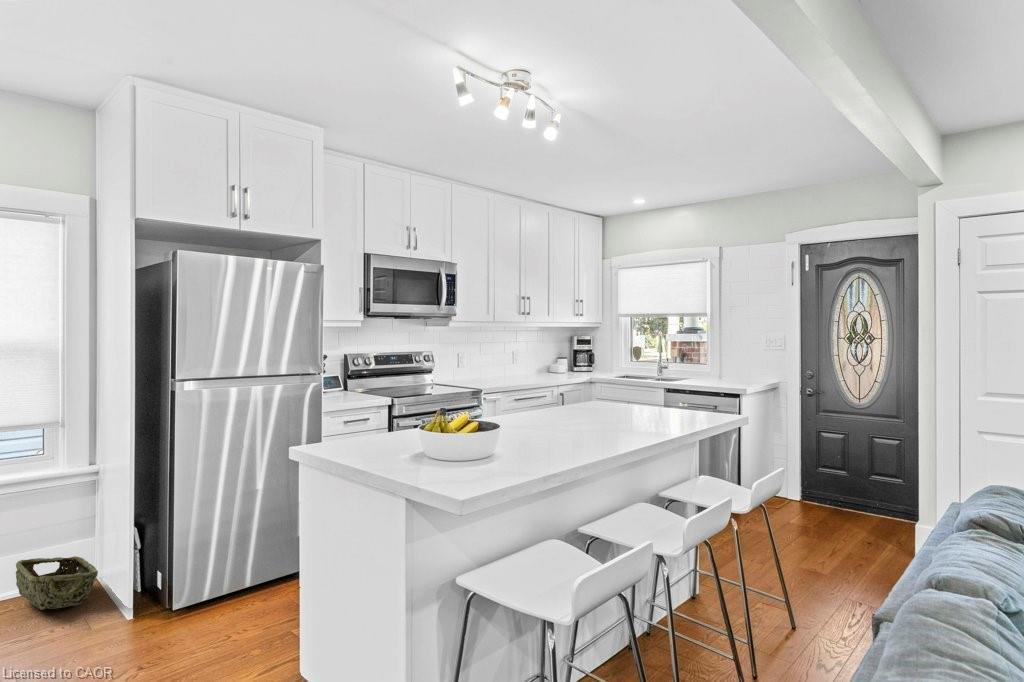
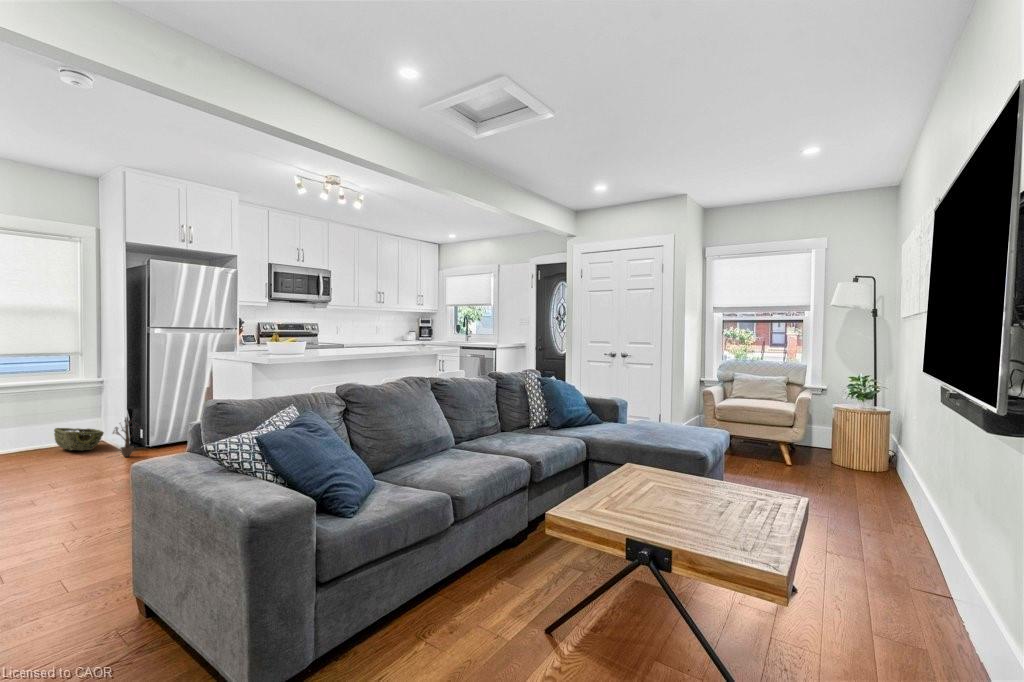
decorative plant: none [98,555,162,640] -> present [113,418,141,457]

